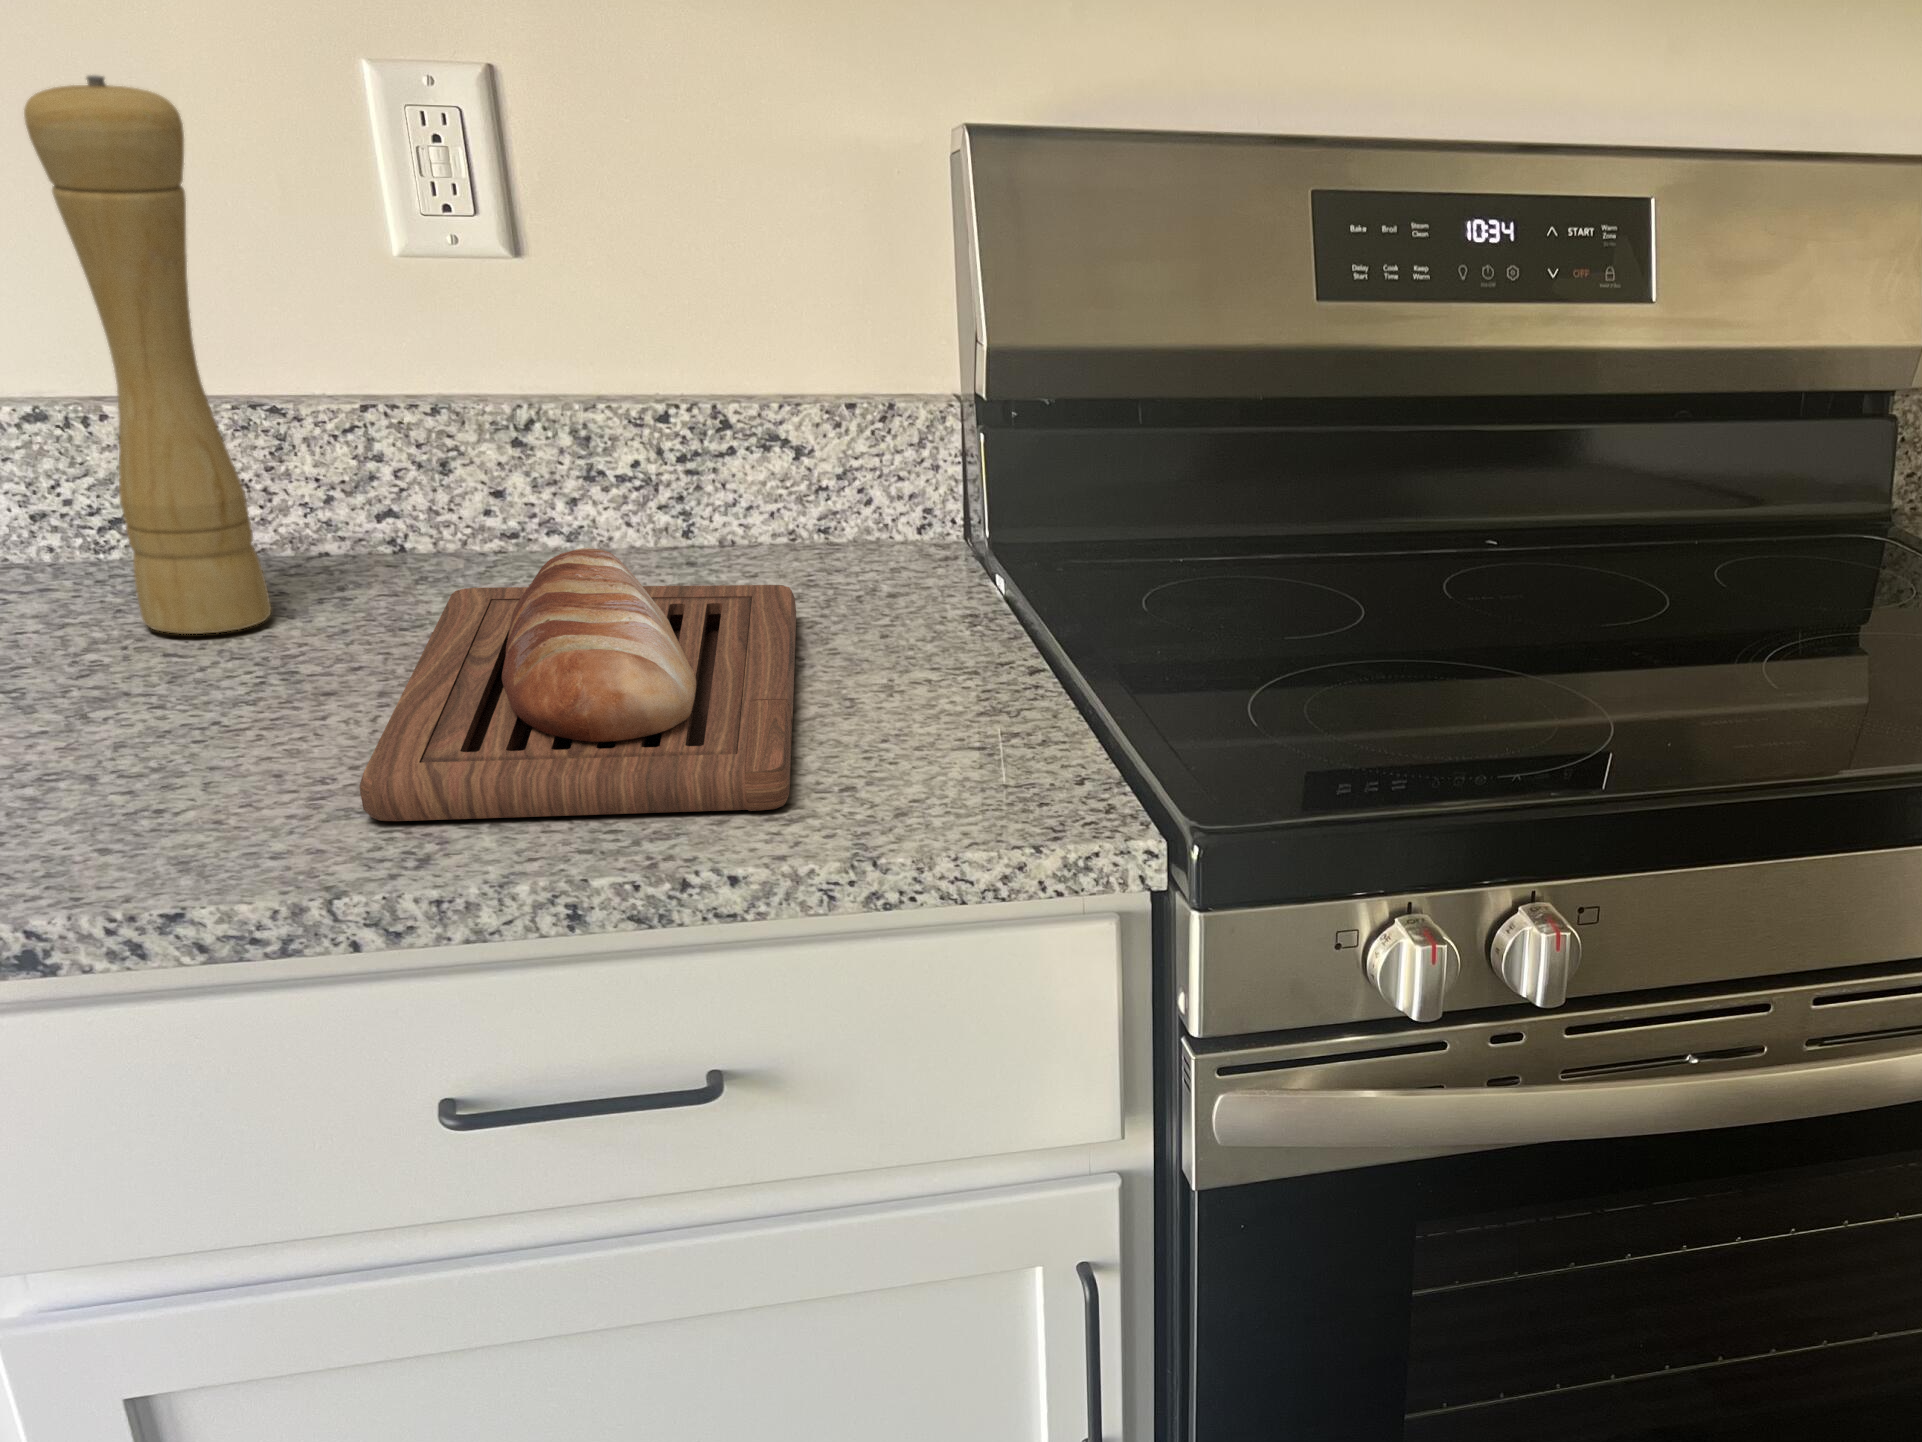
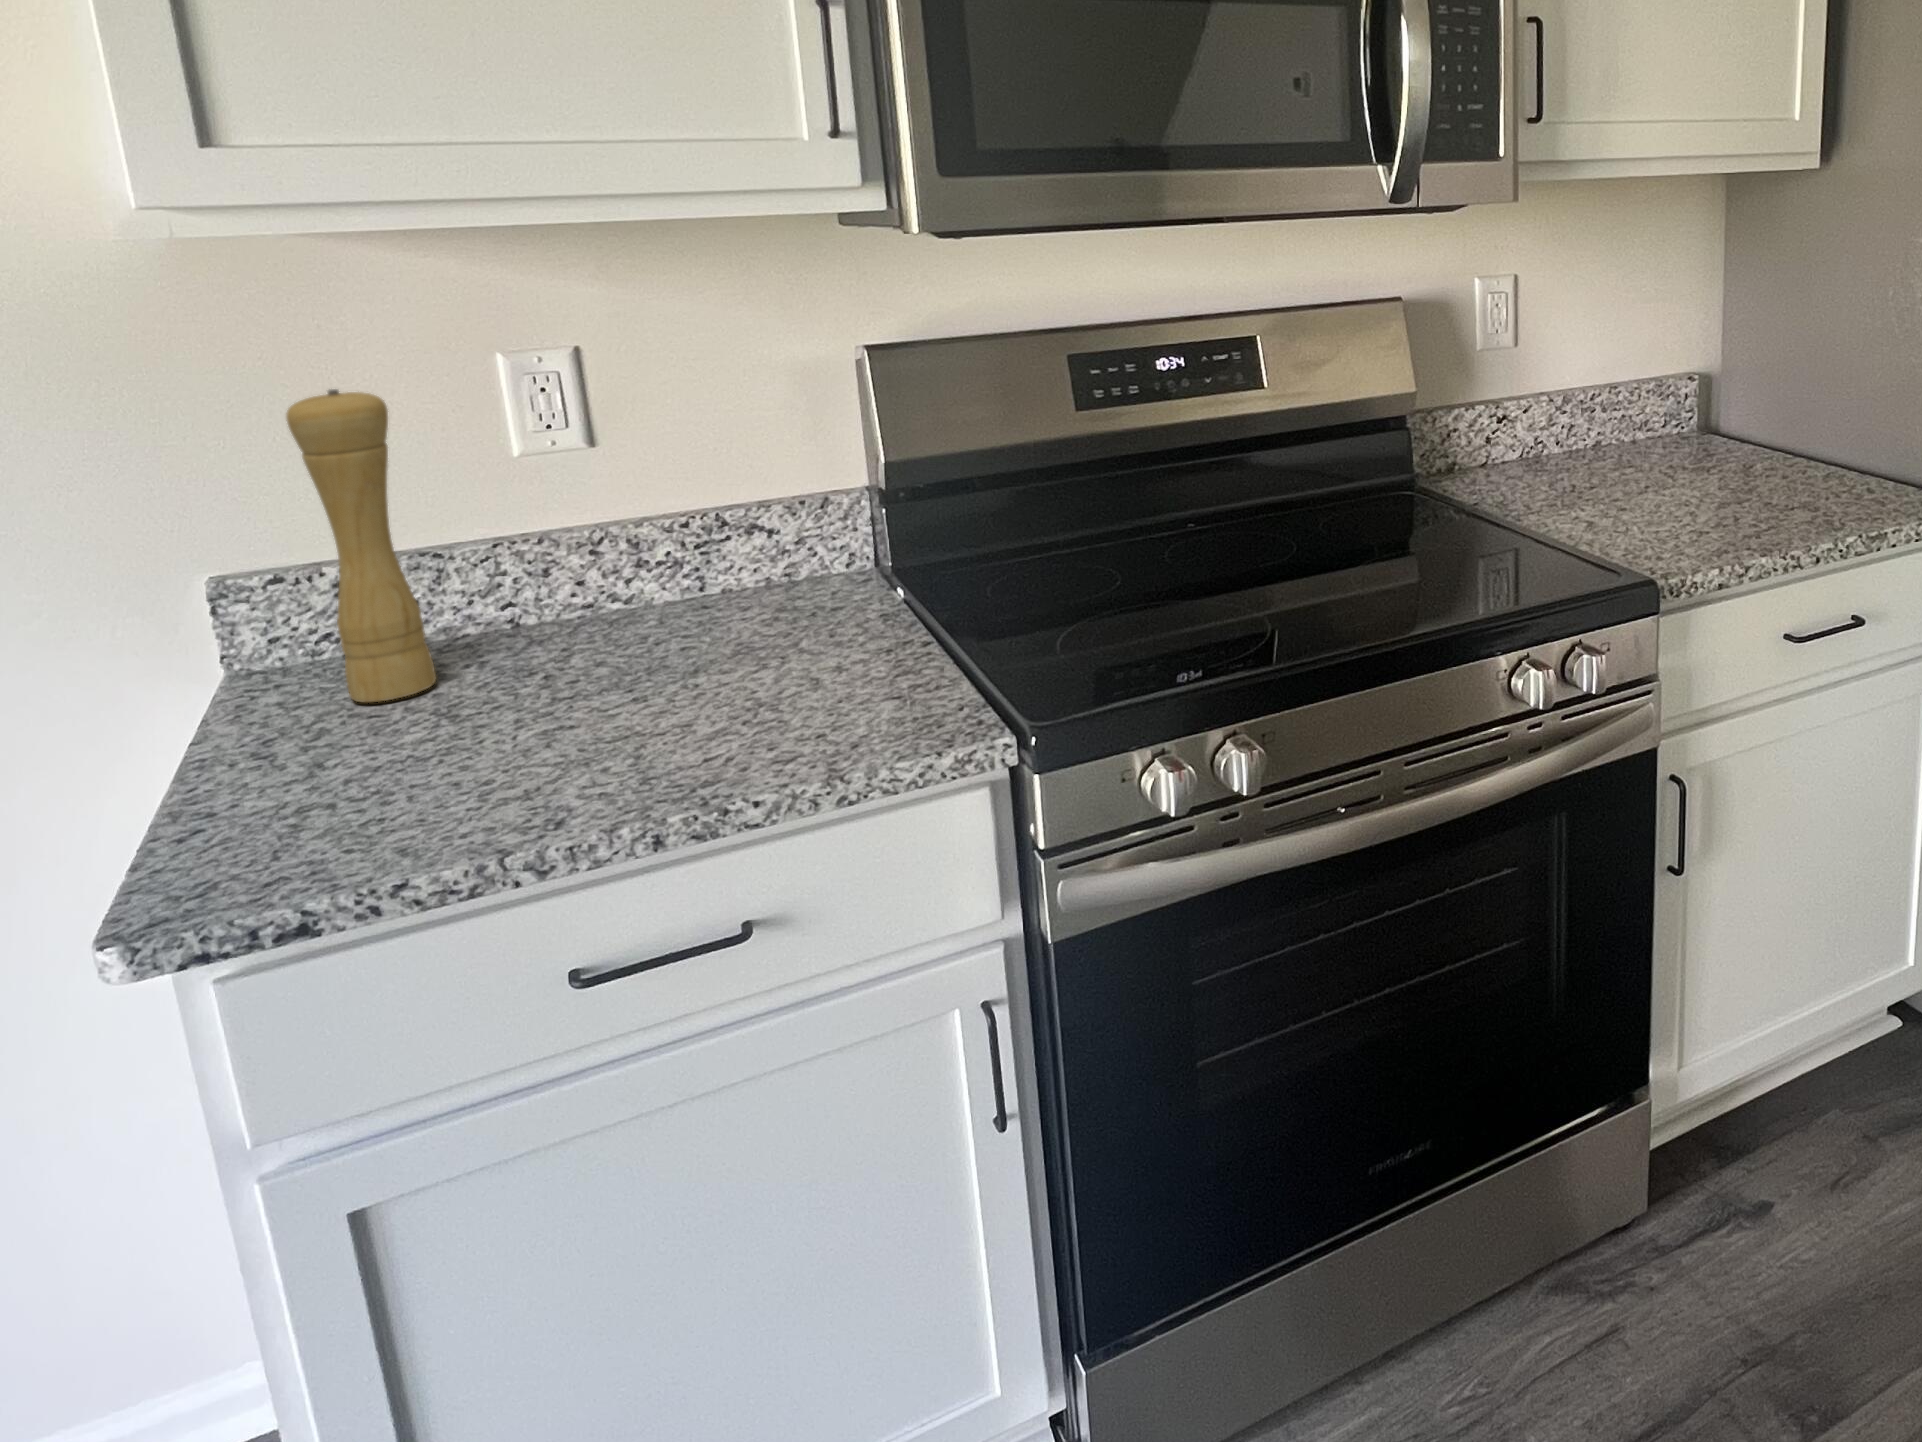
bread loaf: present [359,548,796,821] -> none [514,614,787,803]

